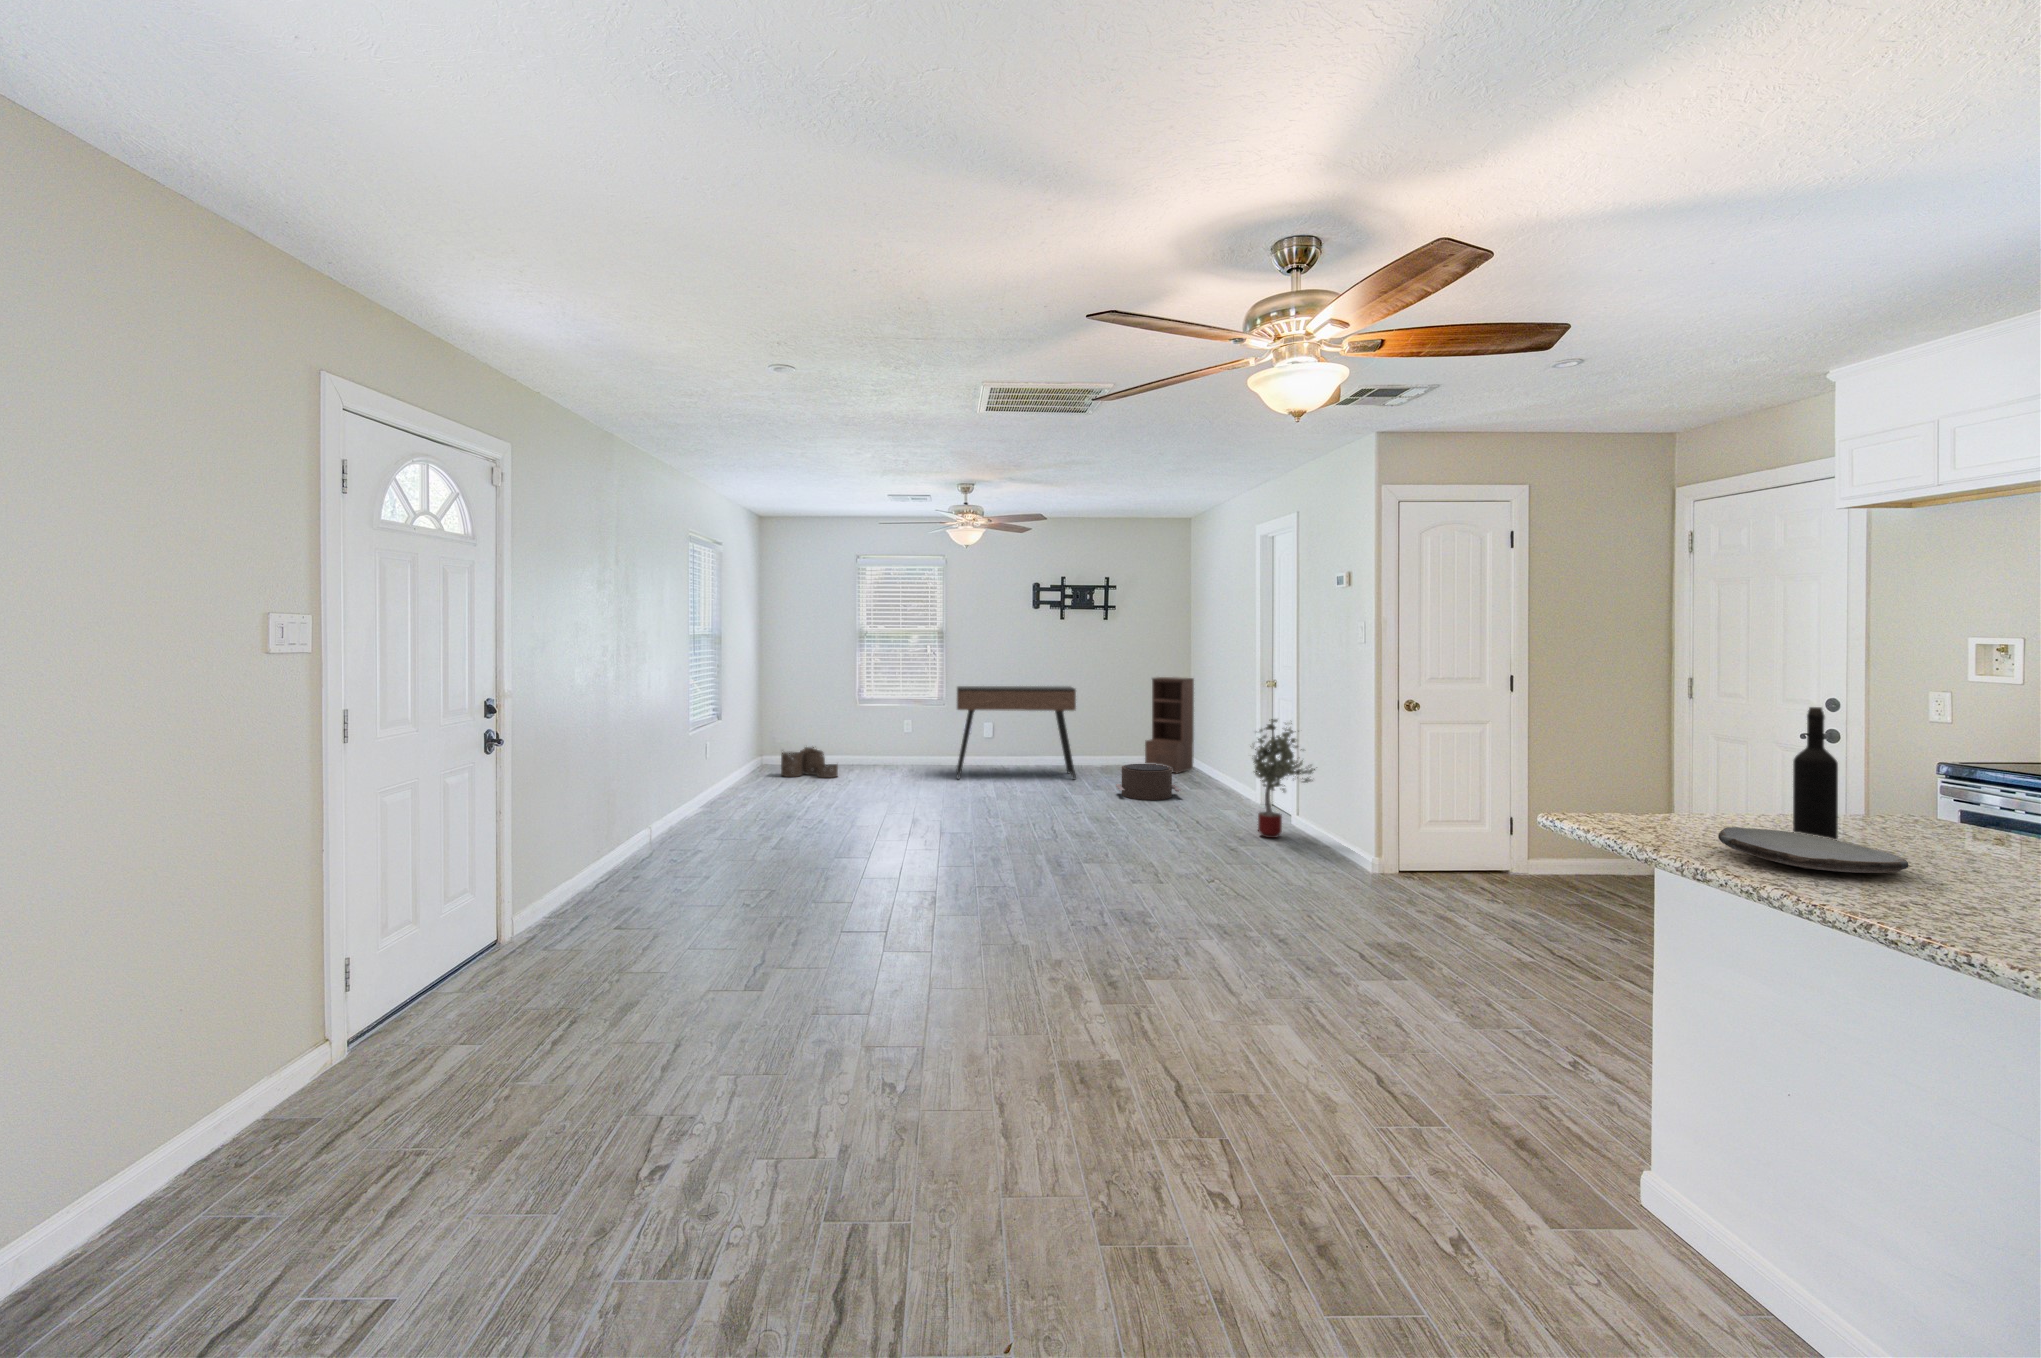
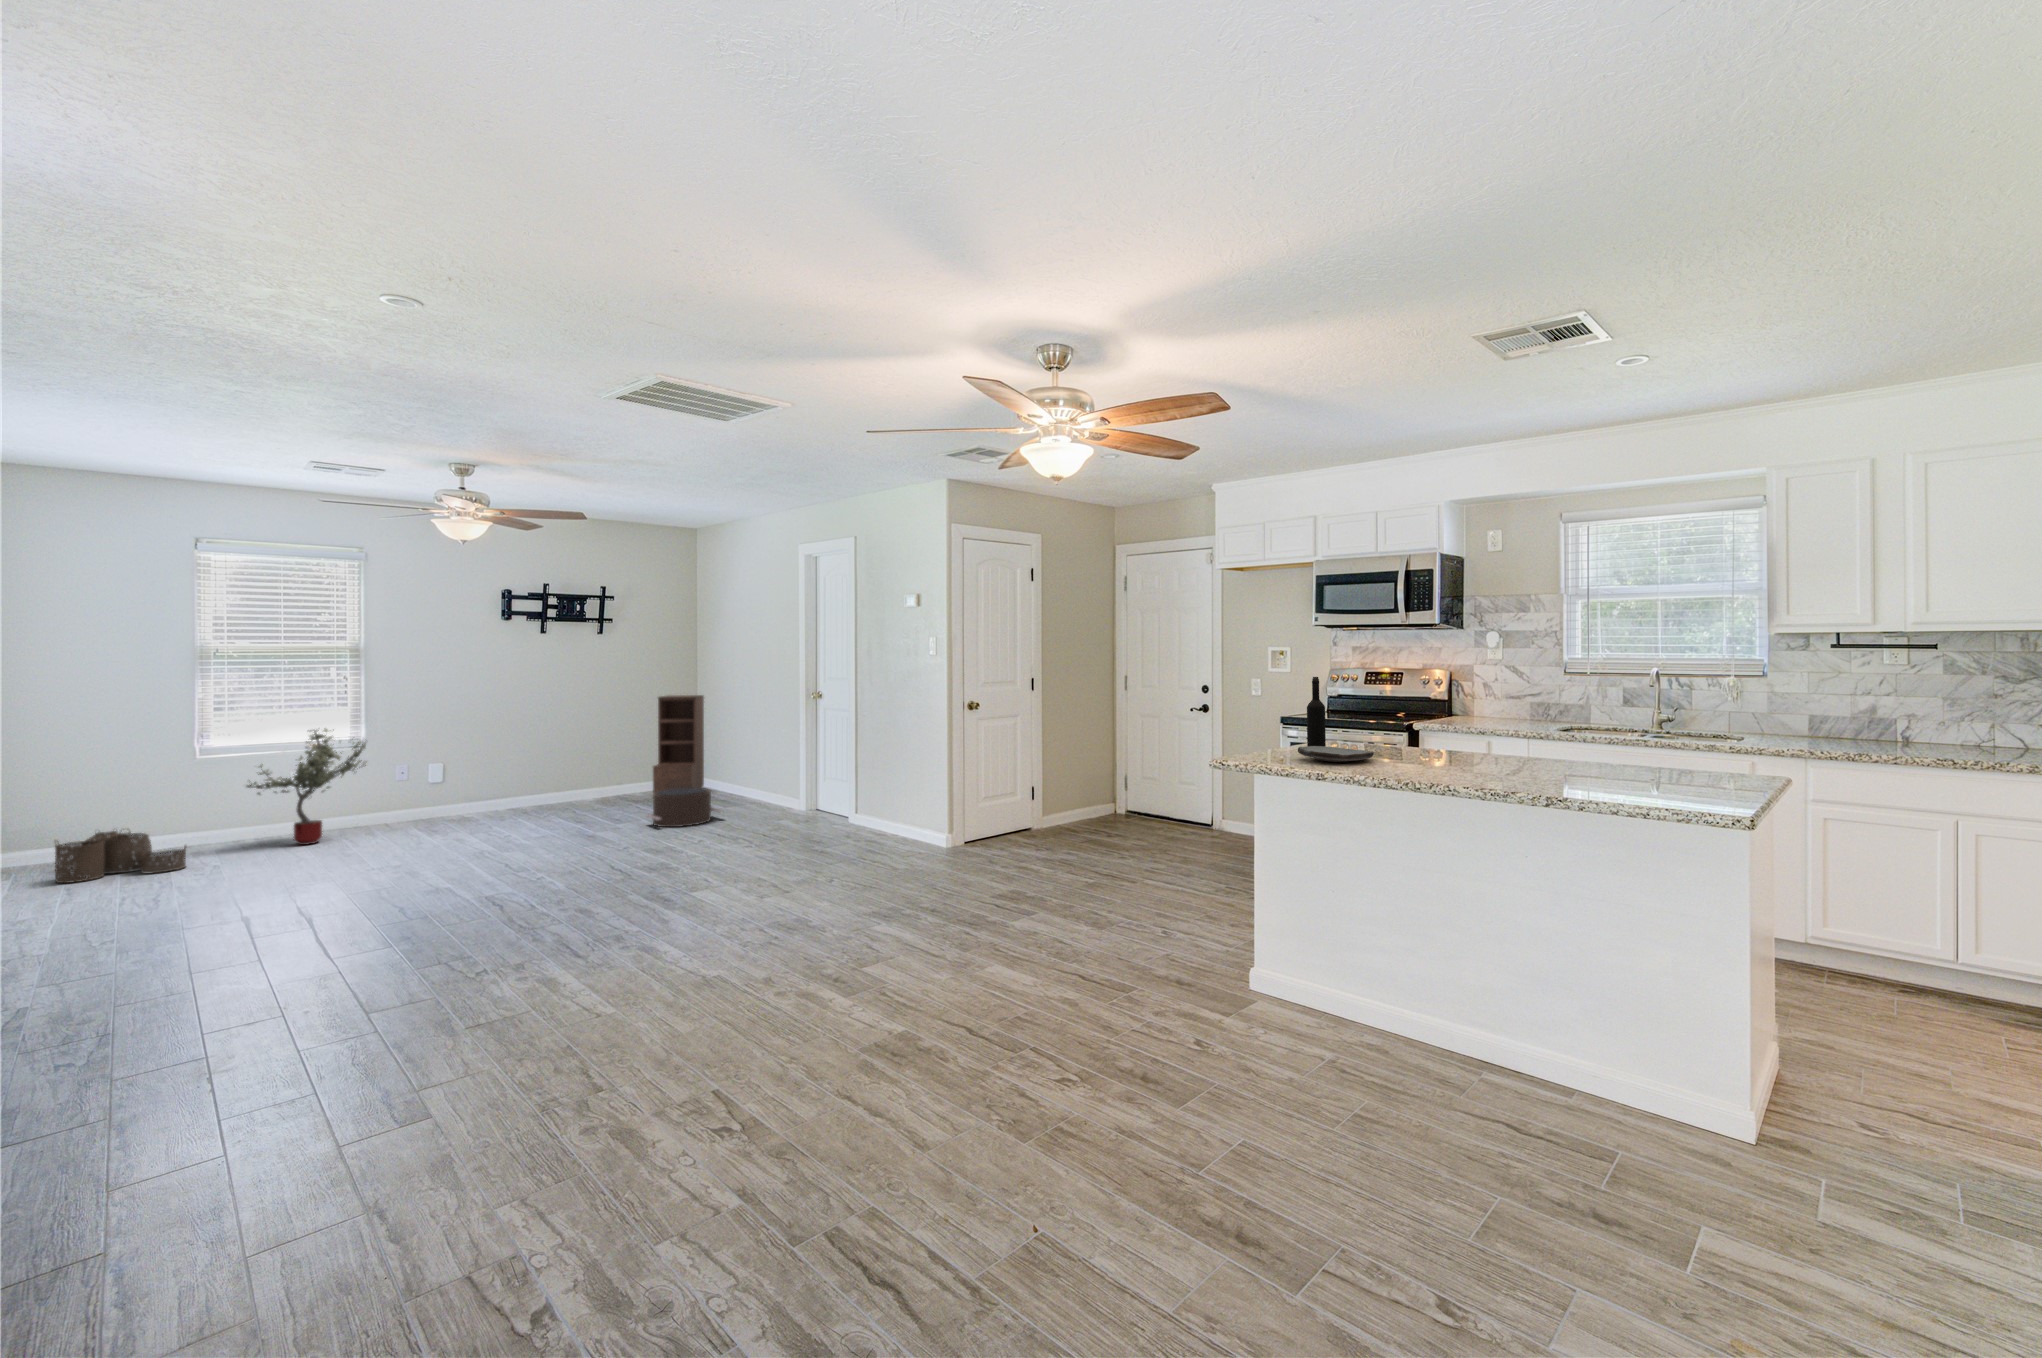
console table: present [957,686,1076,779] -> none [399,711,581,841]
potted tree: present [1252,719,1315,838] -> present [246,728,366,845]

